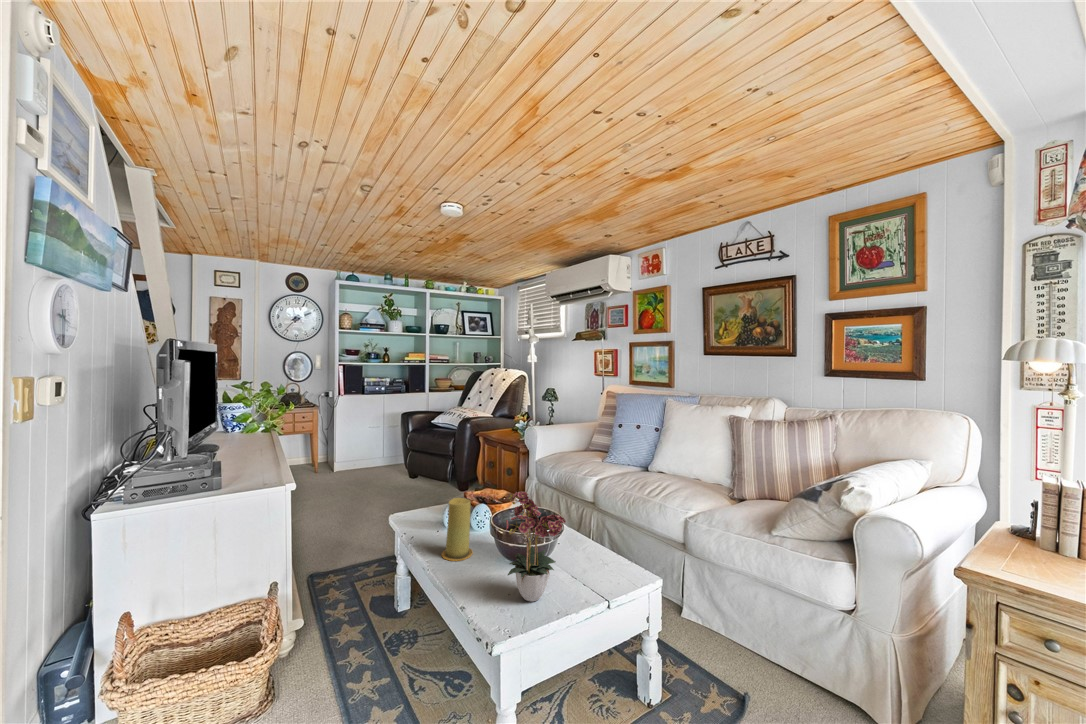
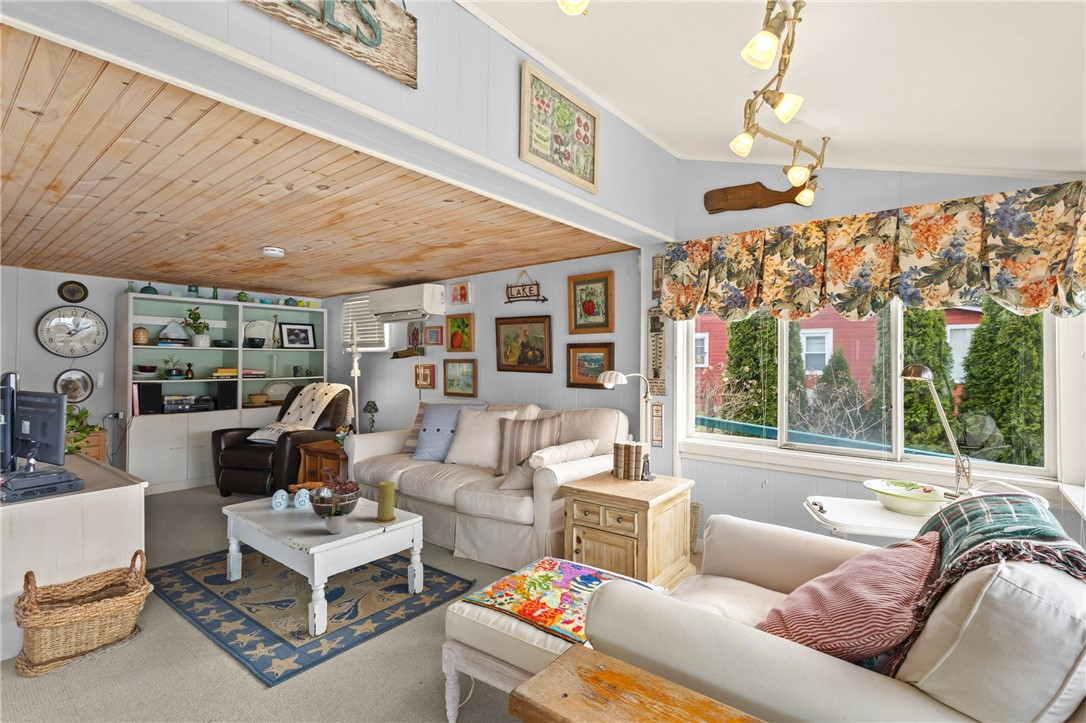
candle: present [442,498,473,561] -> present [374,481,396,523]

